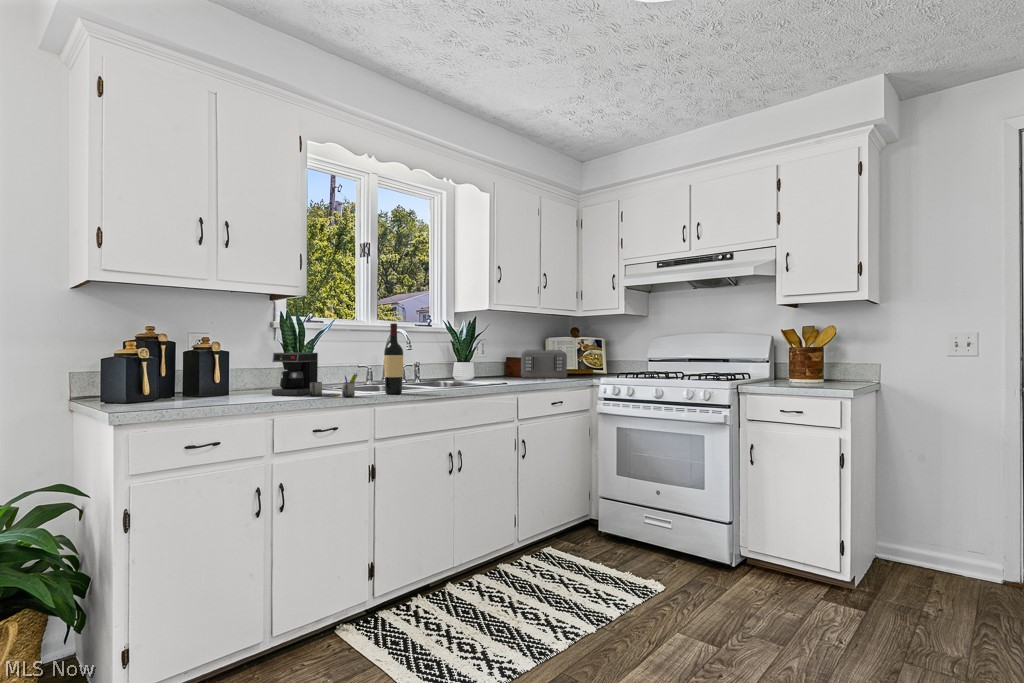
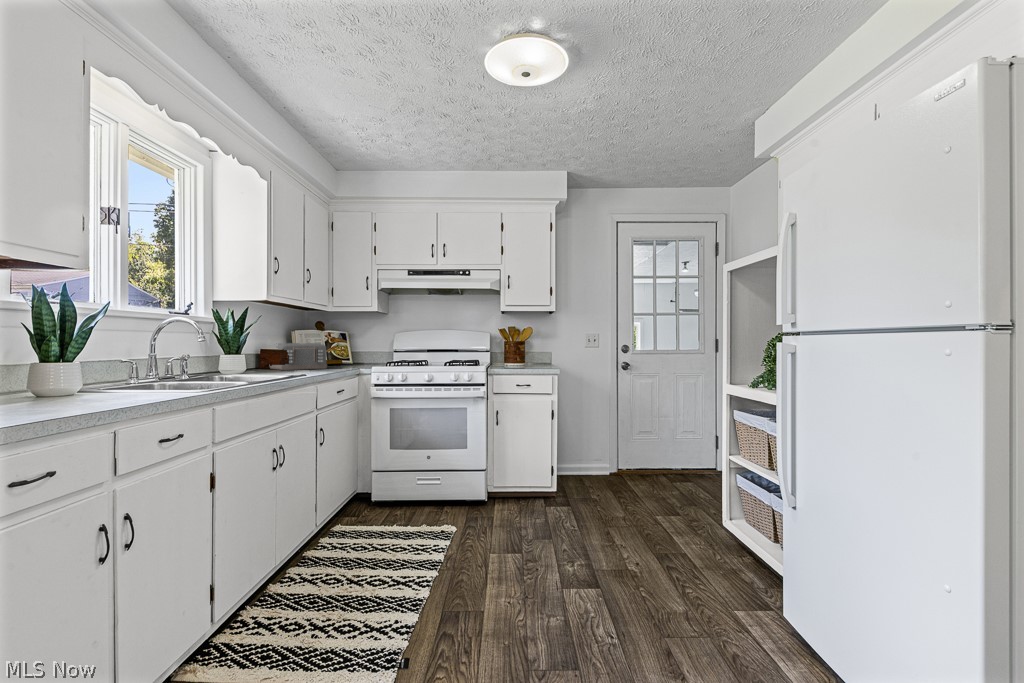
wine bottle: present [384,323,403,394] -> none [214,309,238,388]
coffee maker: present [272,352,357,397] -> none [54,341,197,399]

